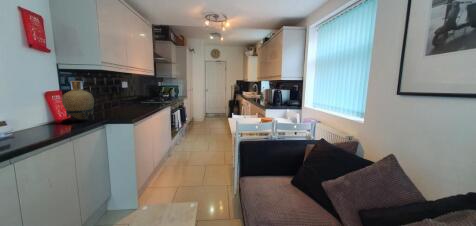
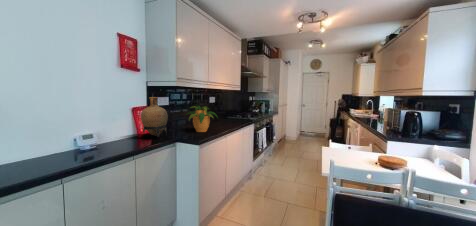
potted plant: none [106,88,142,114] -> present [186,105,217,132]

